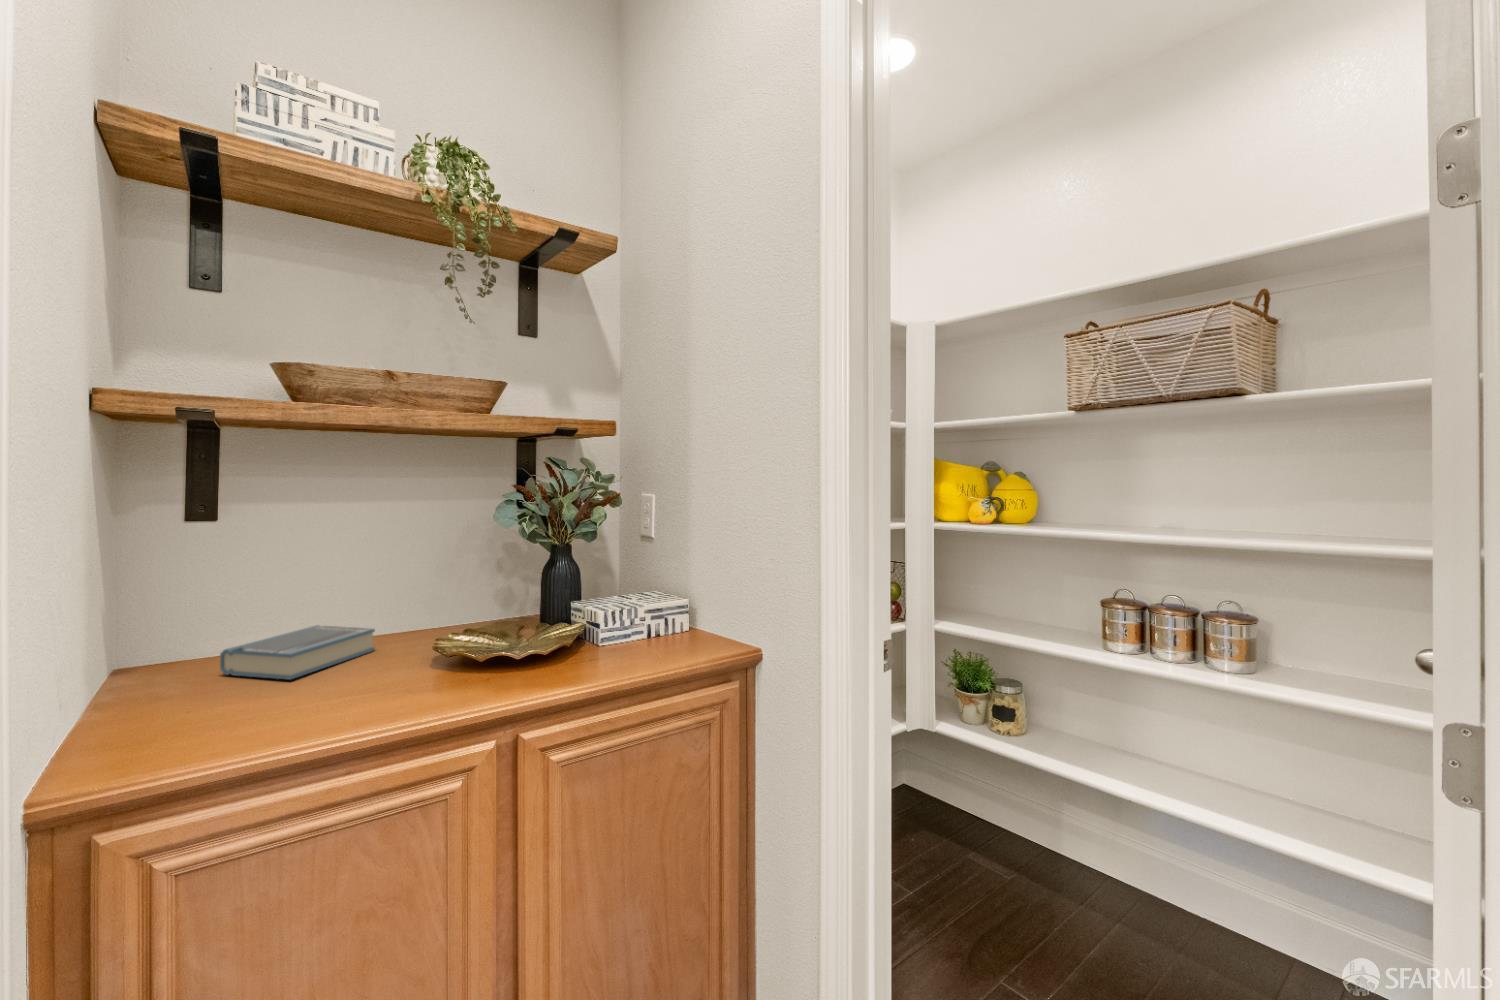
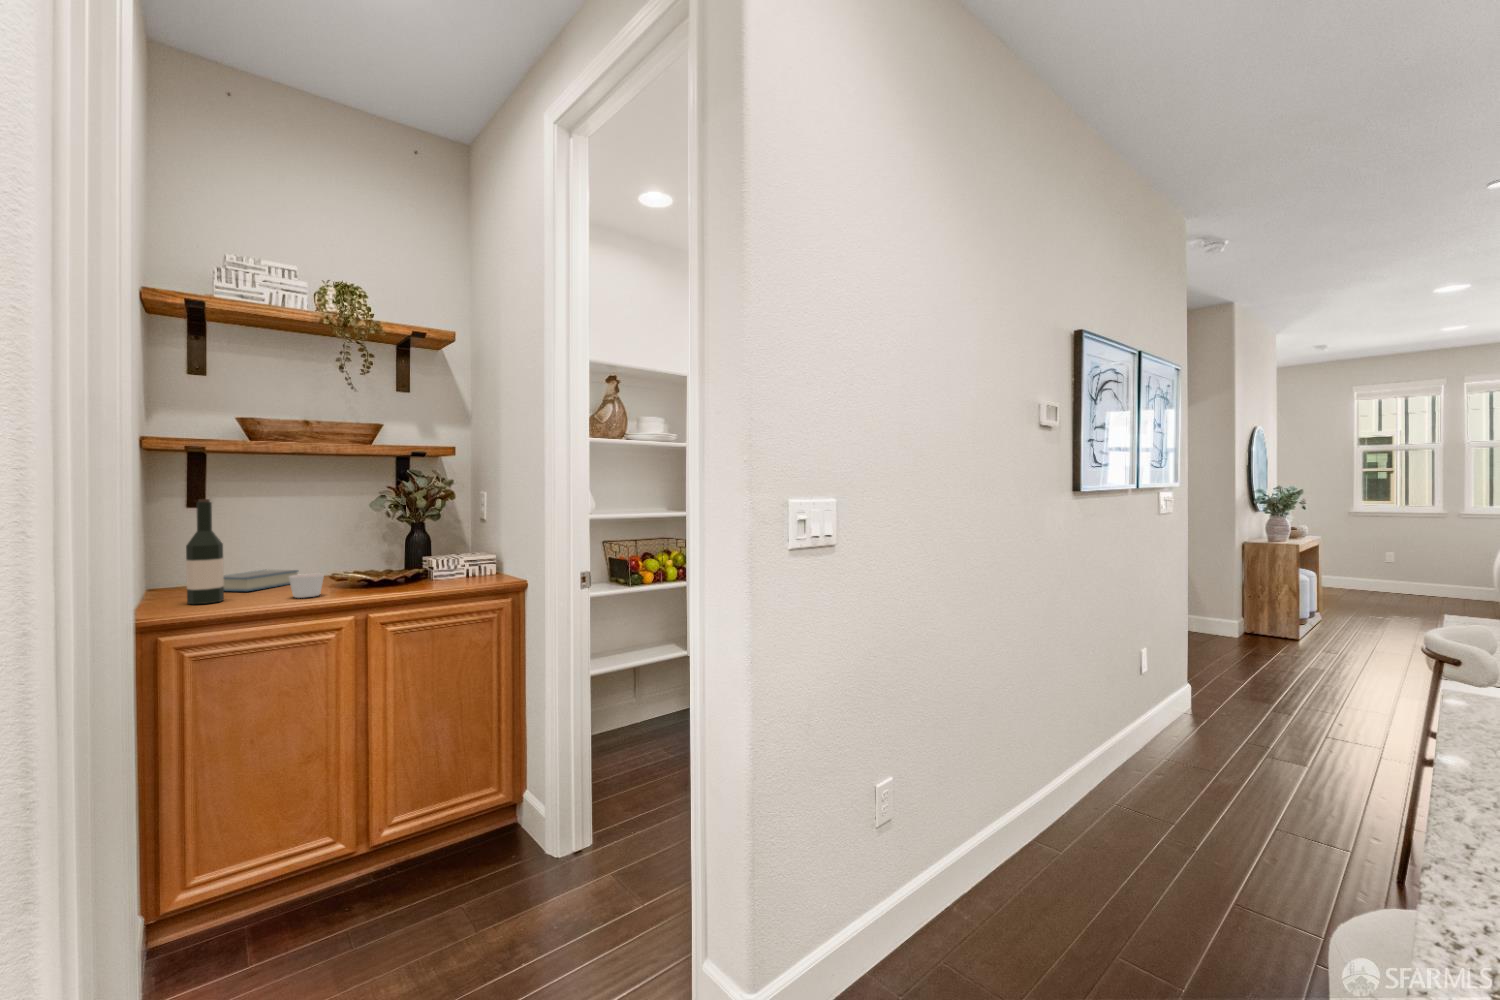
wine bottle: none [174,512,248,727] -> present [186,499,224,604]
candle: none [371,652,435,705] -> present [289,574,324,598]

